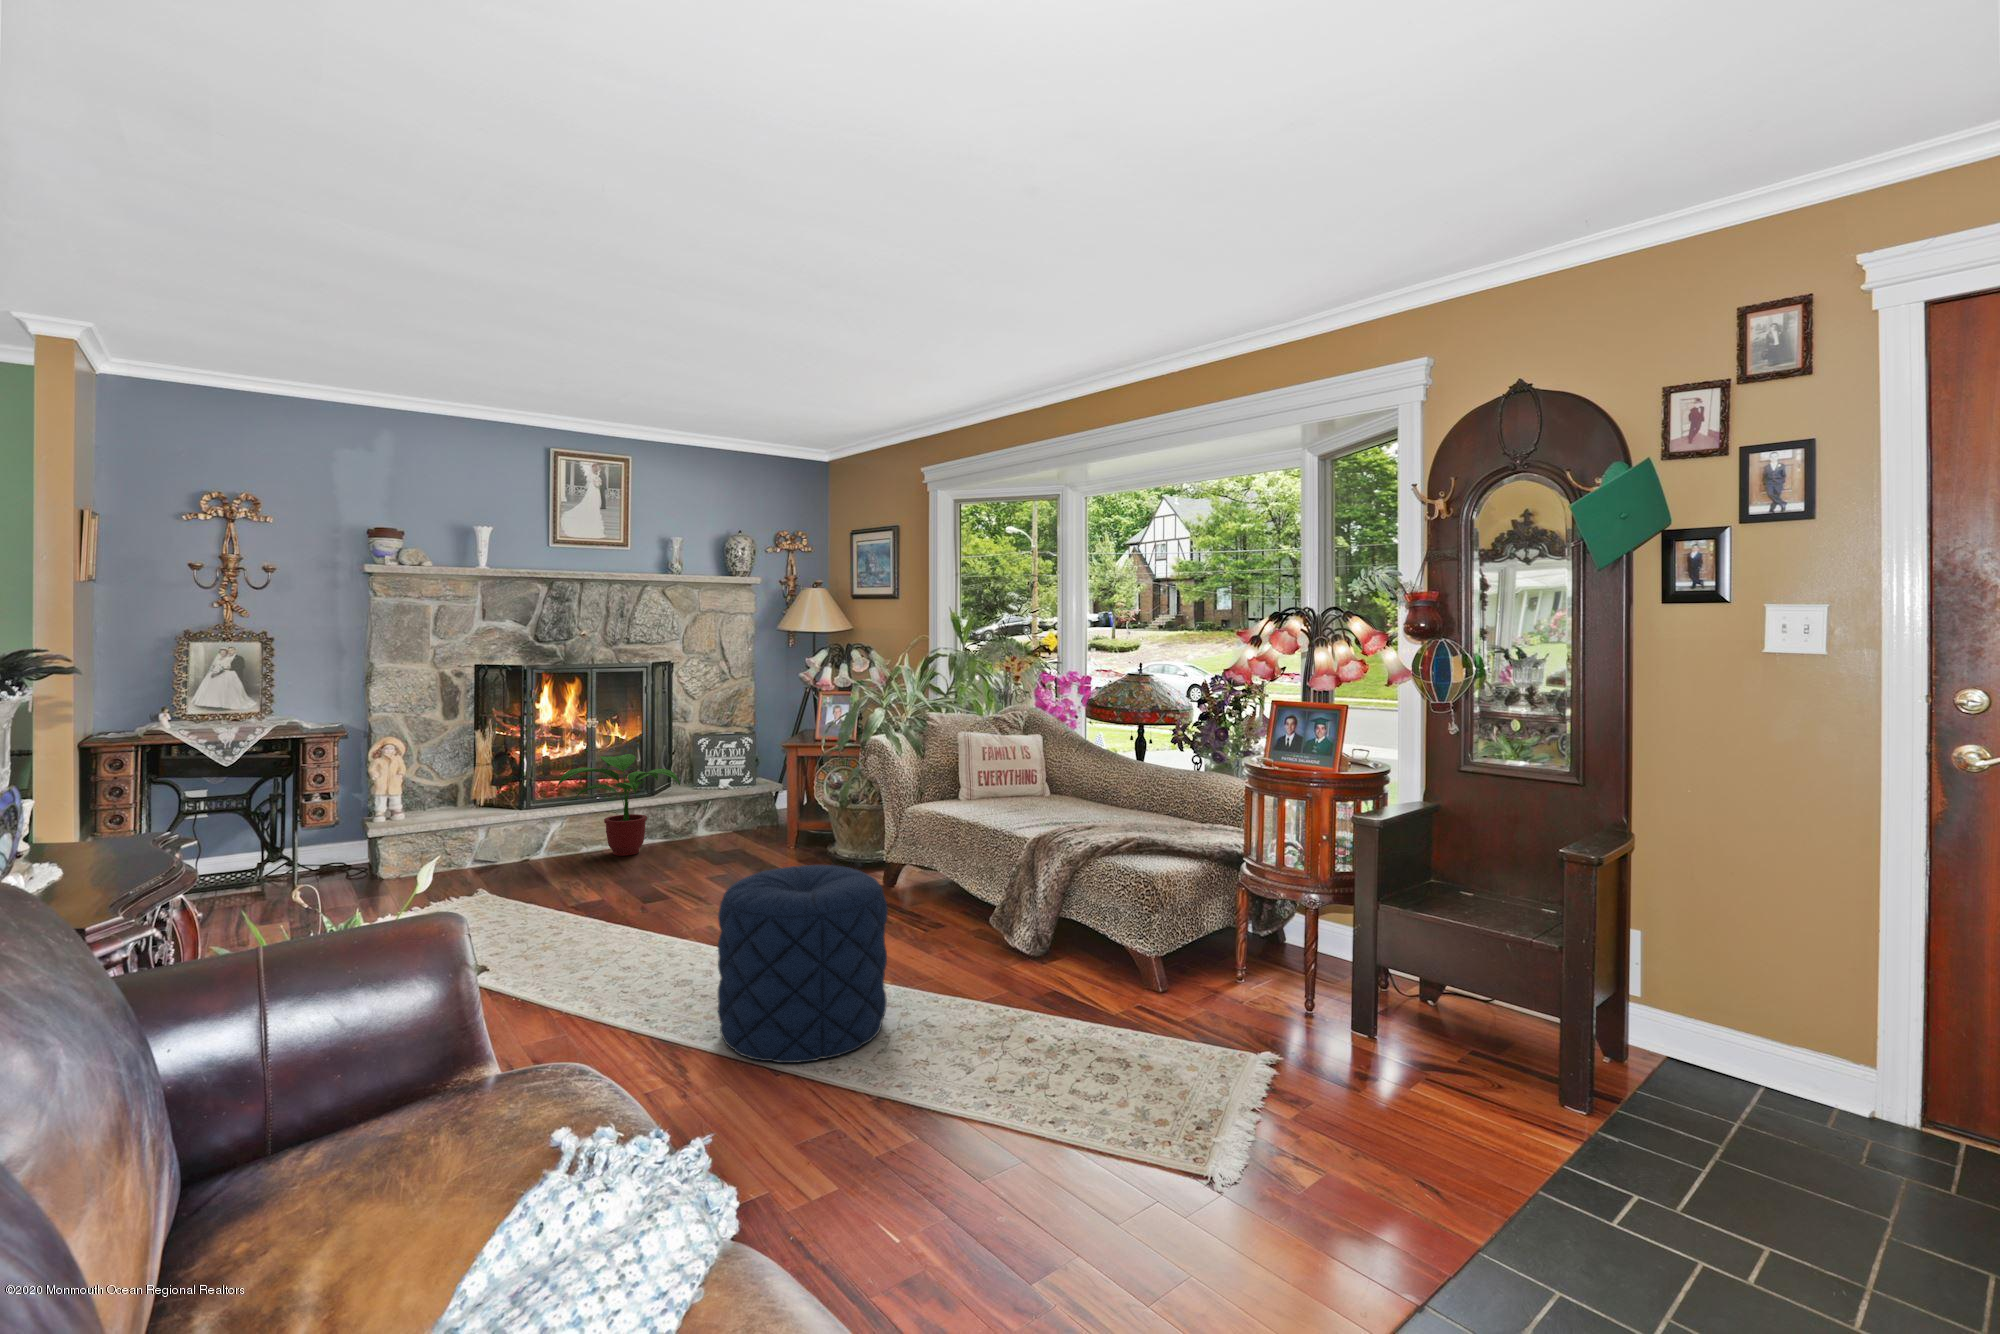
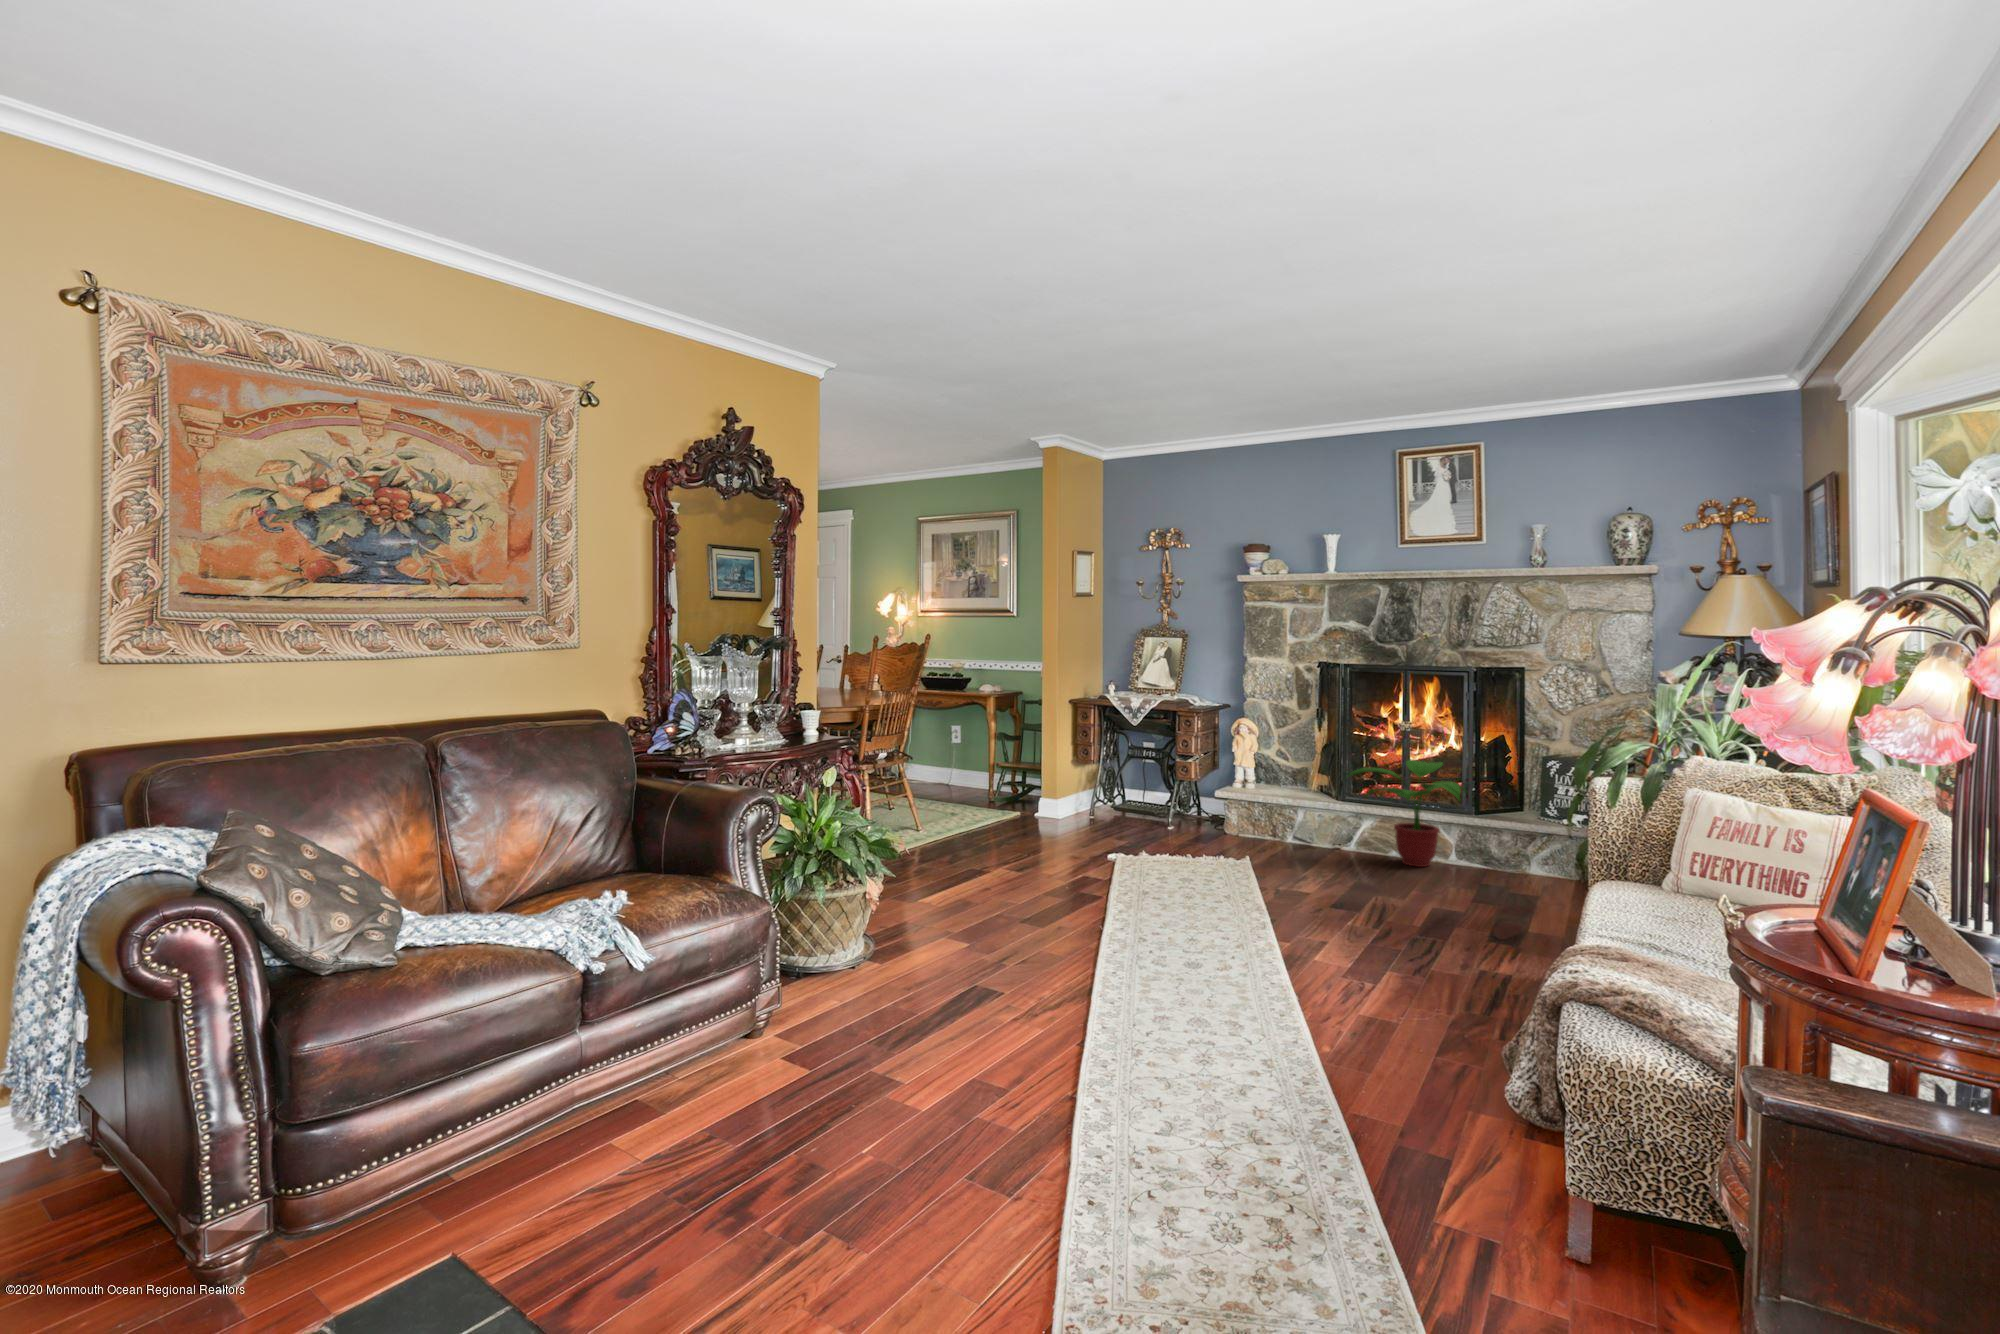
pouf: present [718,865,888,1063] -> none [1060,877,1236,1089]

